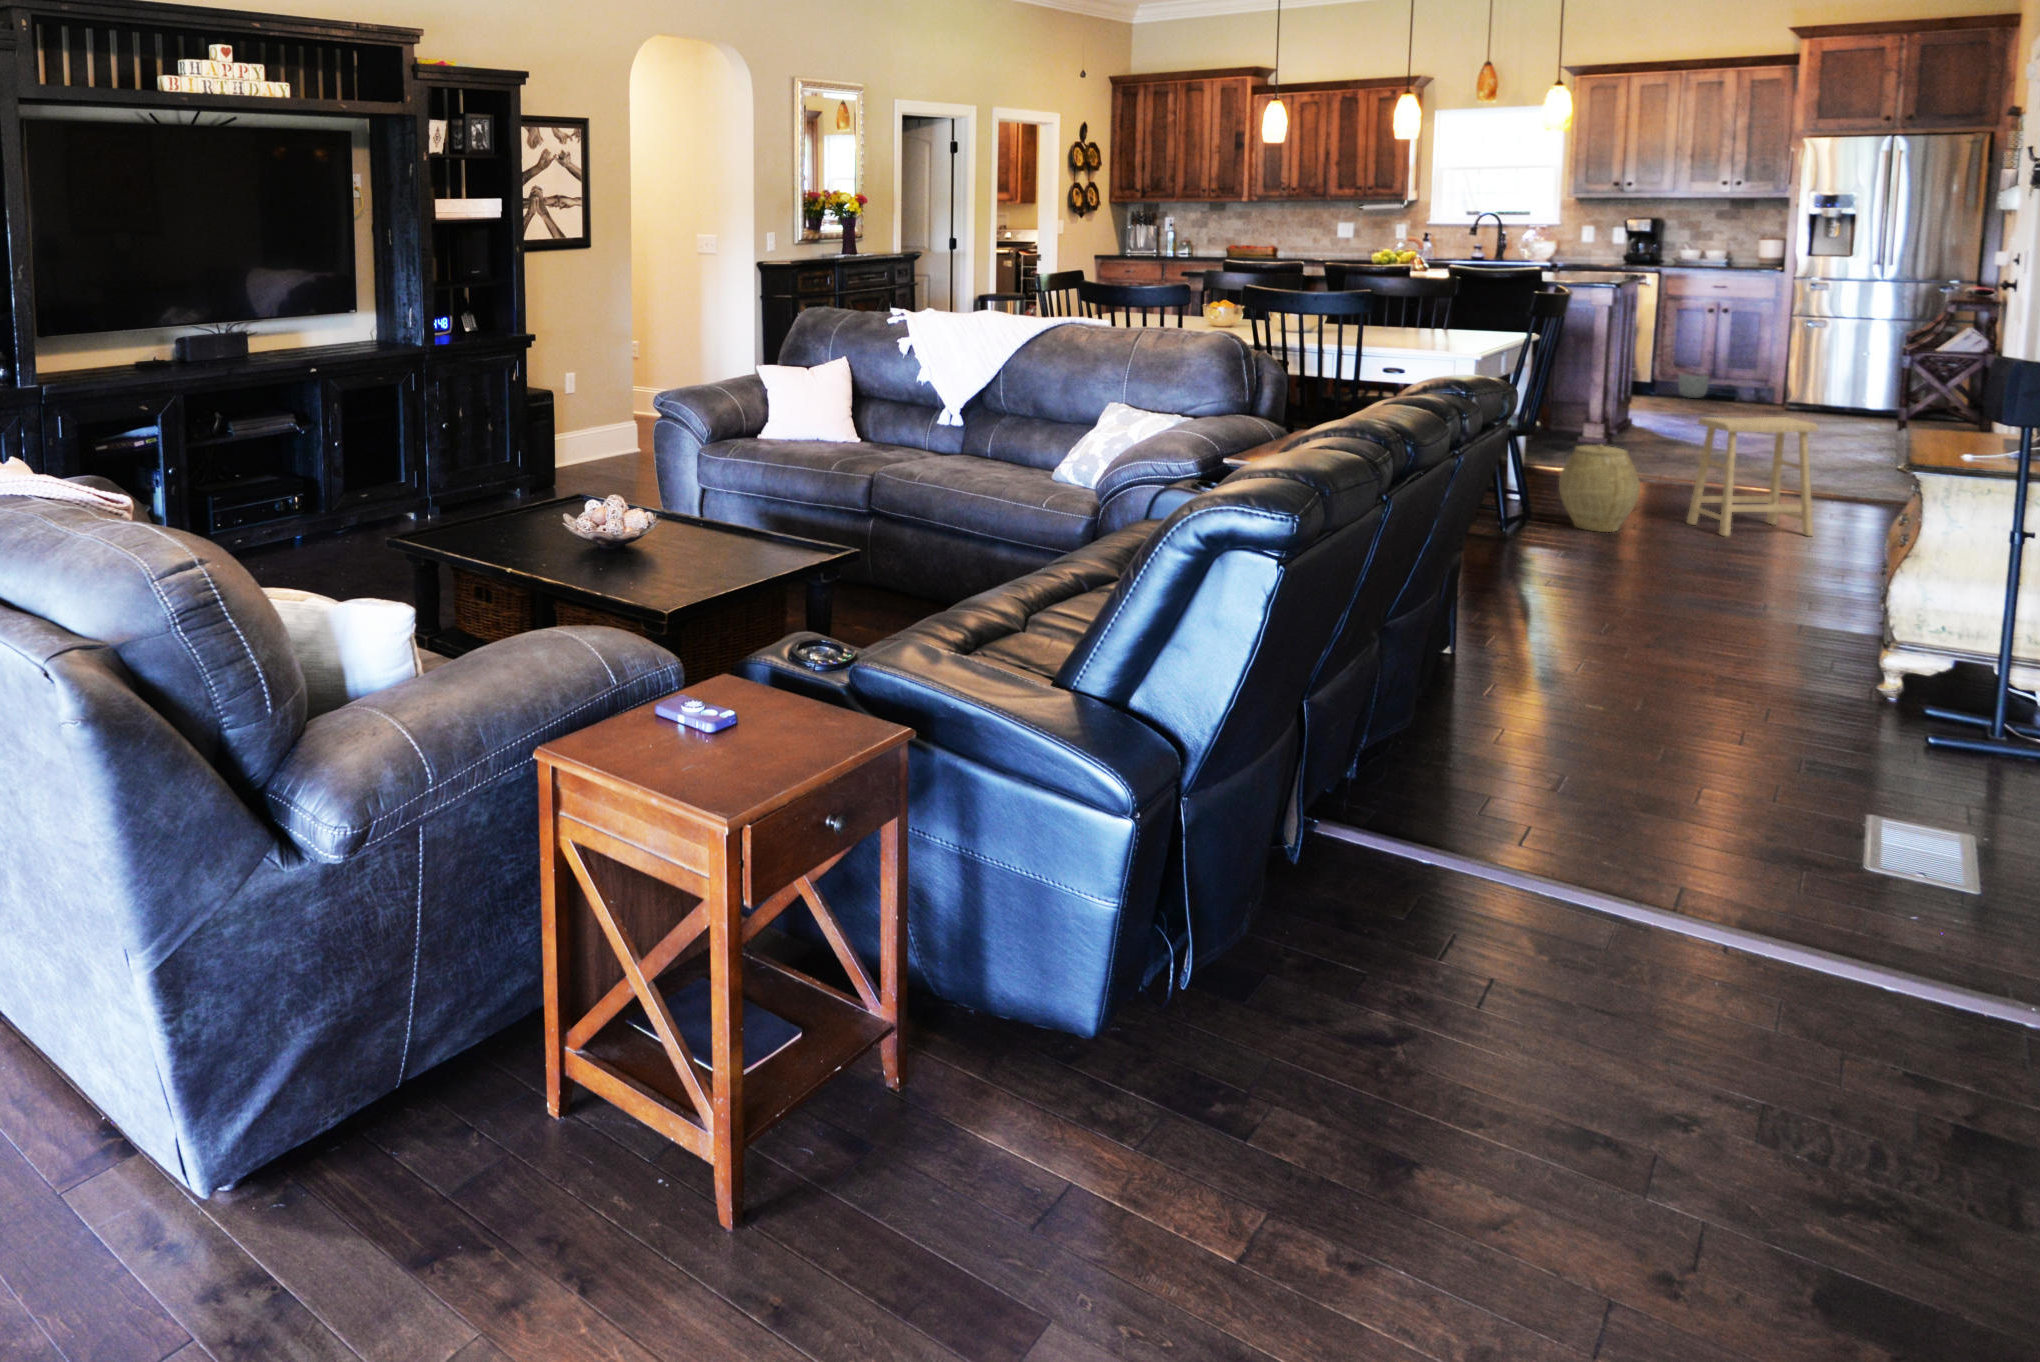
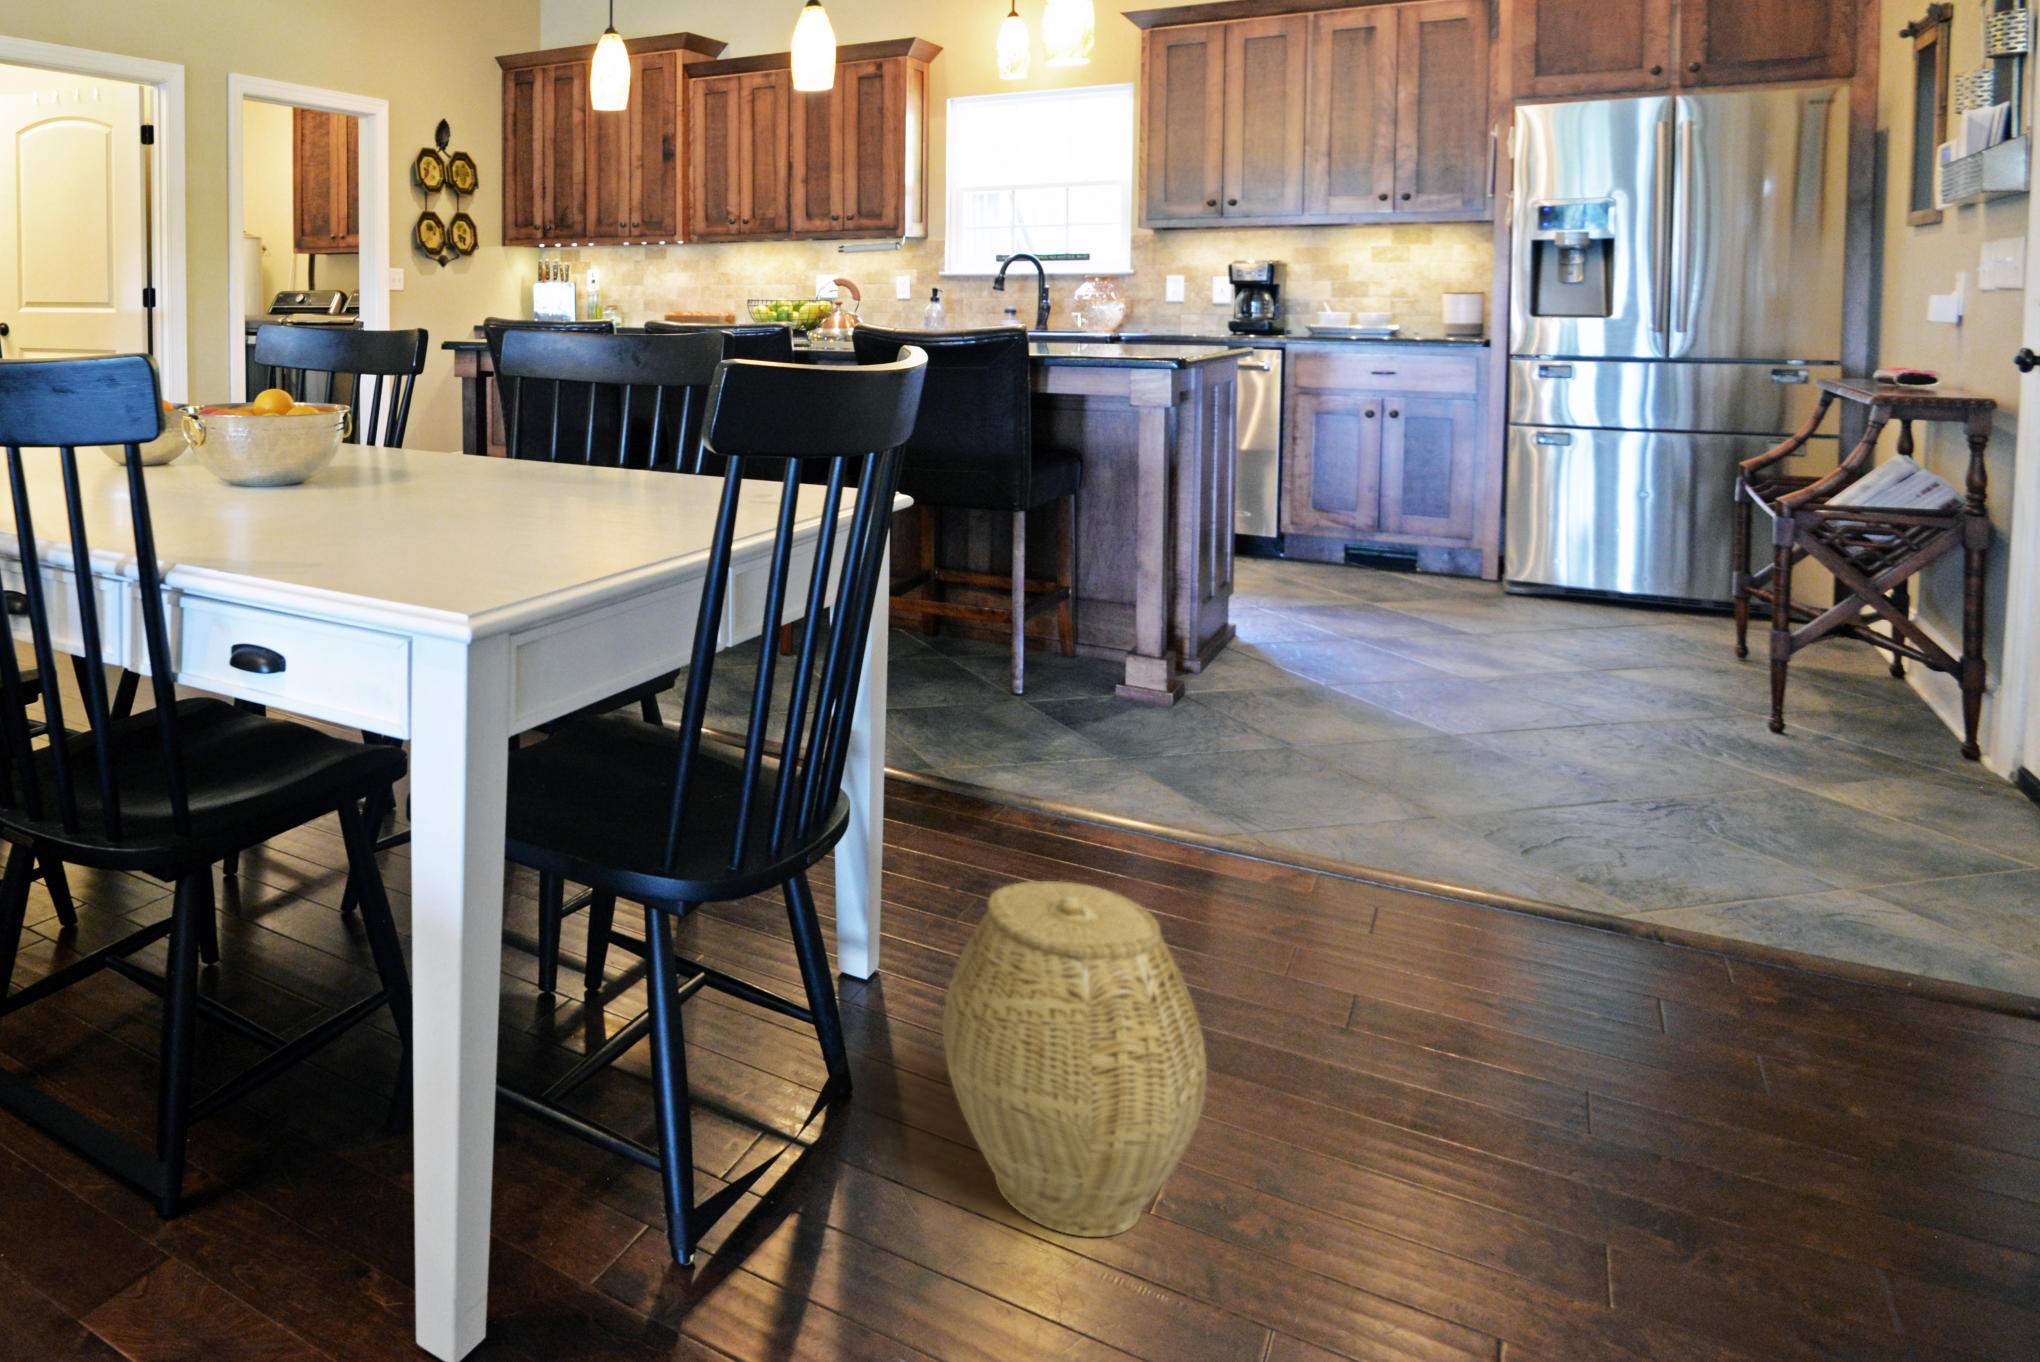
planter: present [1679,374,1709,398] -> none [1321,519,1371,563]
footstool: present [1687,417,1818,536] -> none [1368,779,1819,1271]

